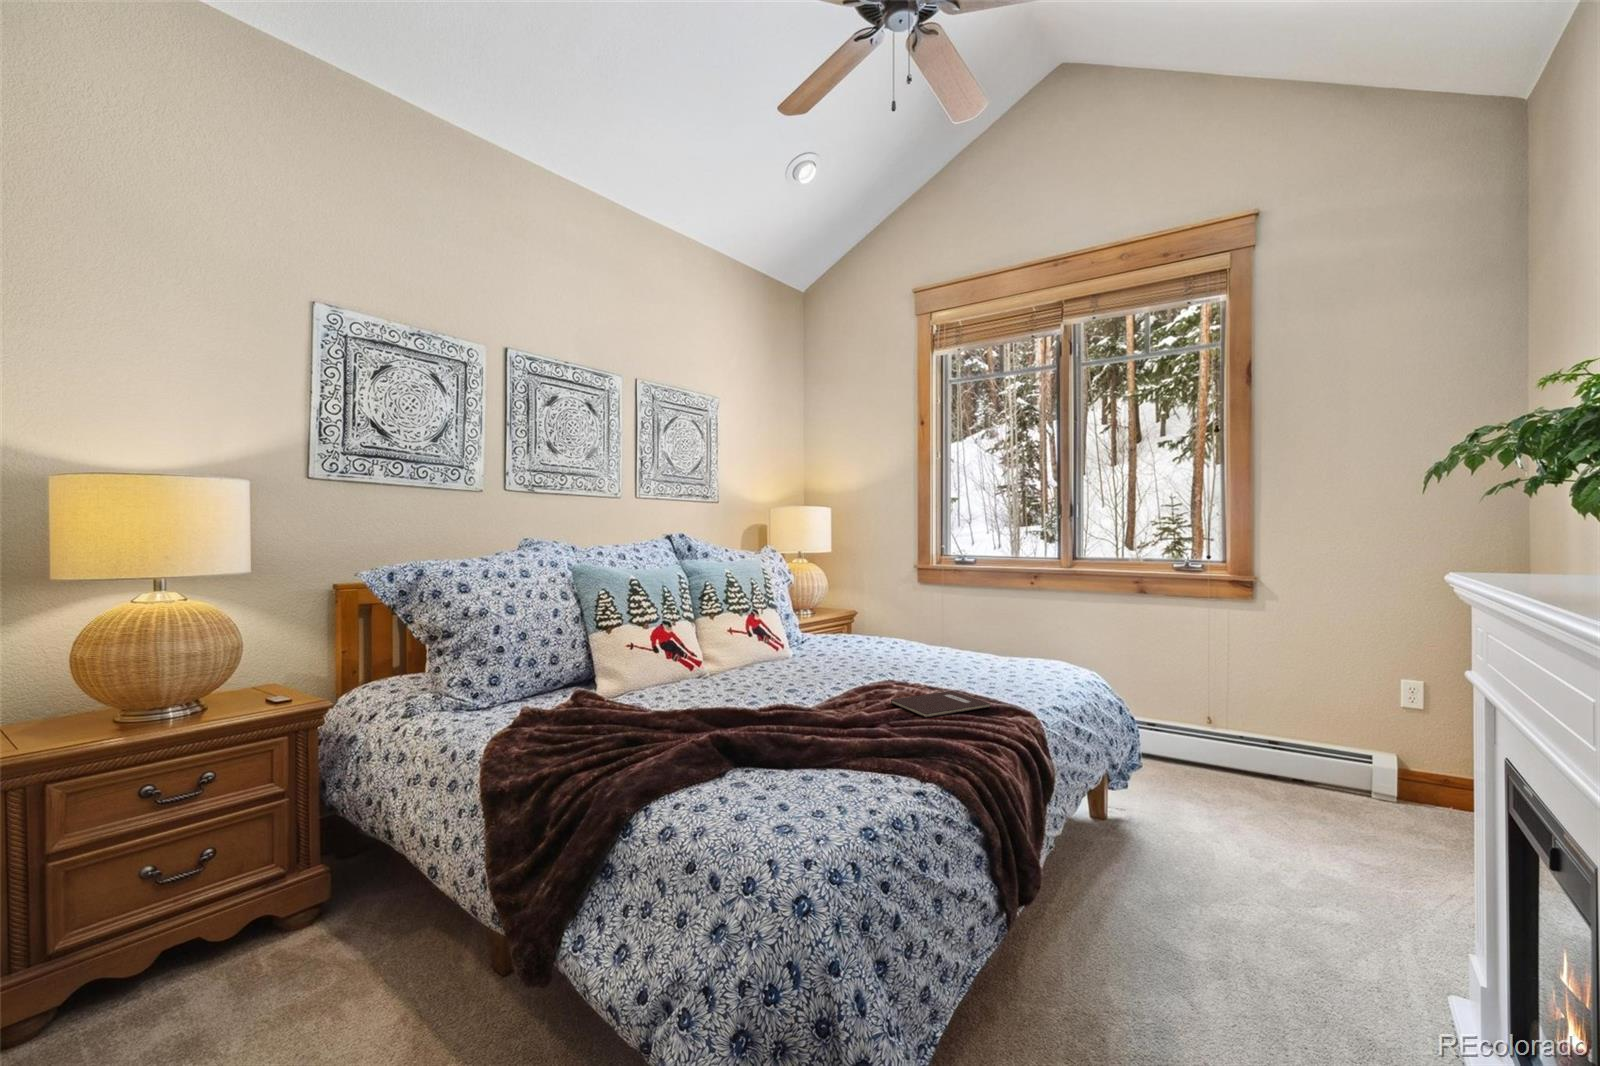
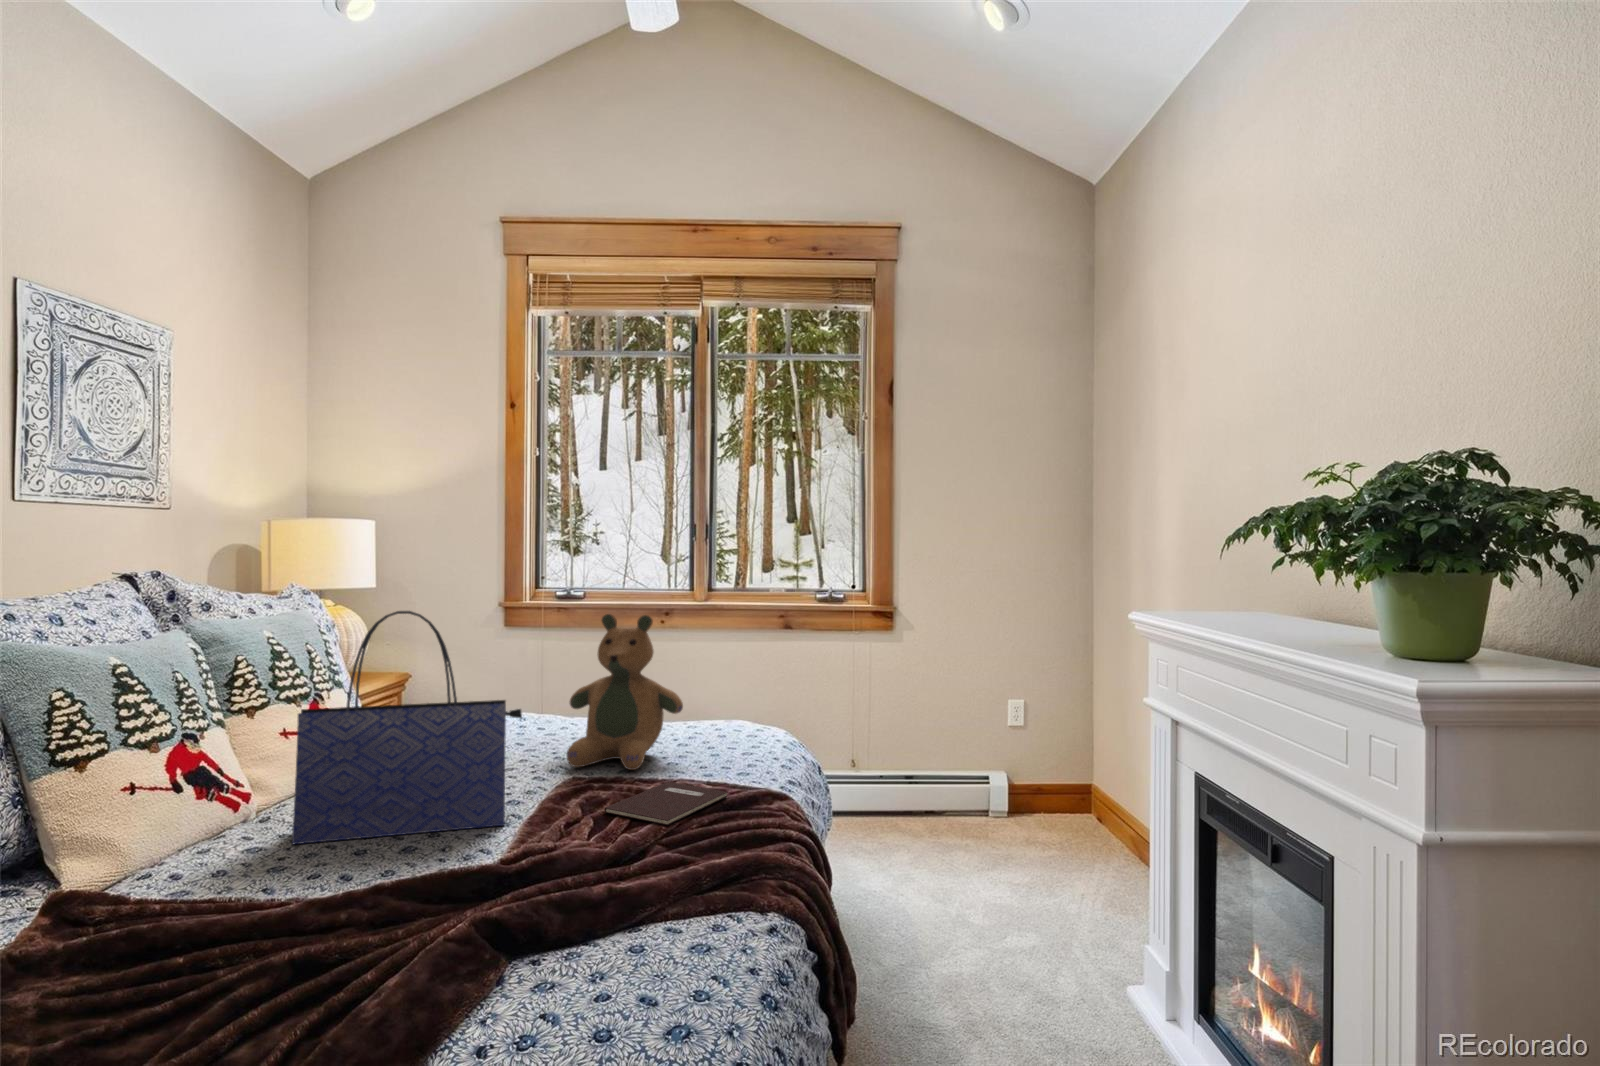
tote bag: none [703,552,837,700] -> present [292,611,522,844]
teddy bear: none [894,565,984,681] -> present [567,614,683,770]

